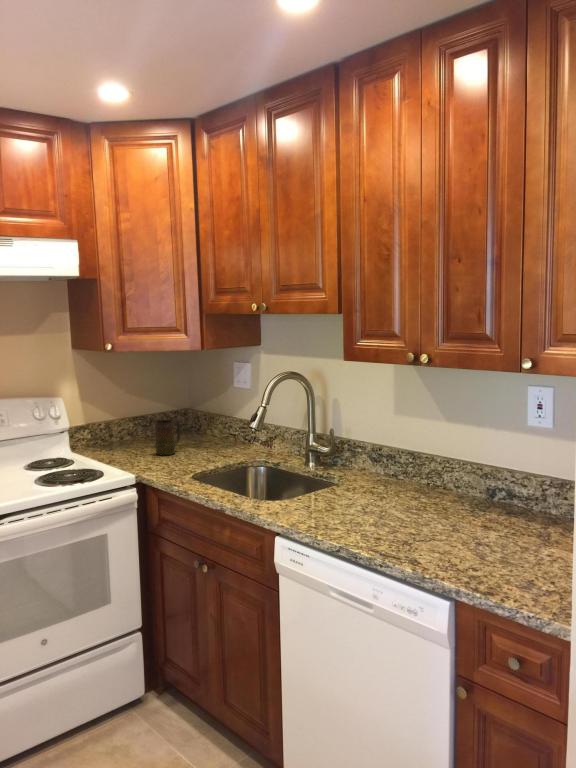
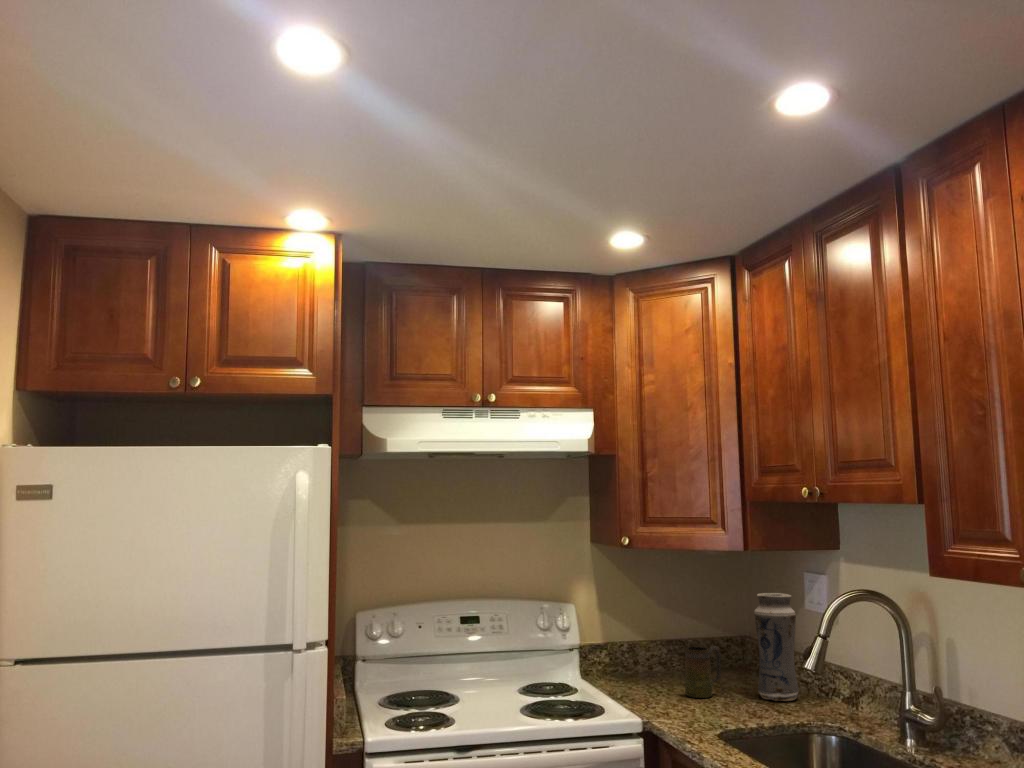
vase: none [203,378,233,450] -> present [754,593,799,701]

